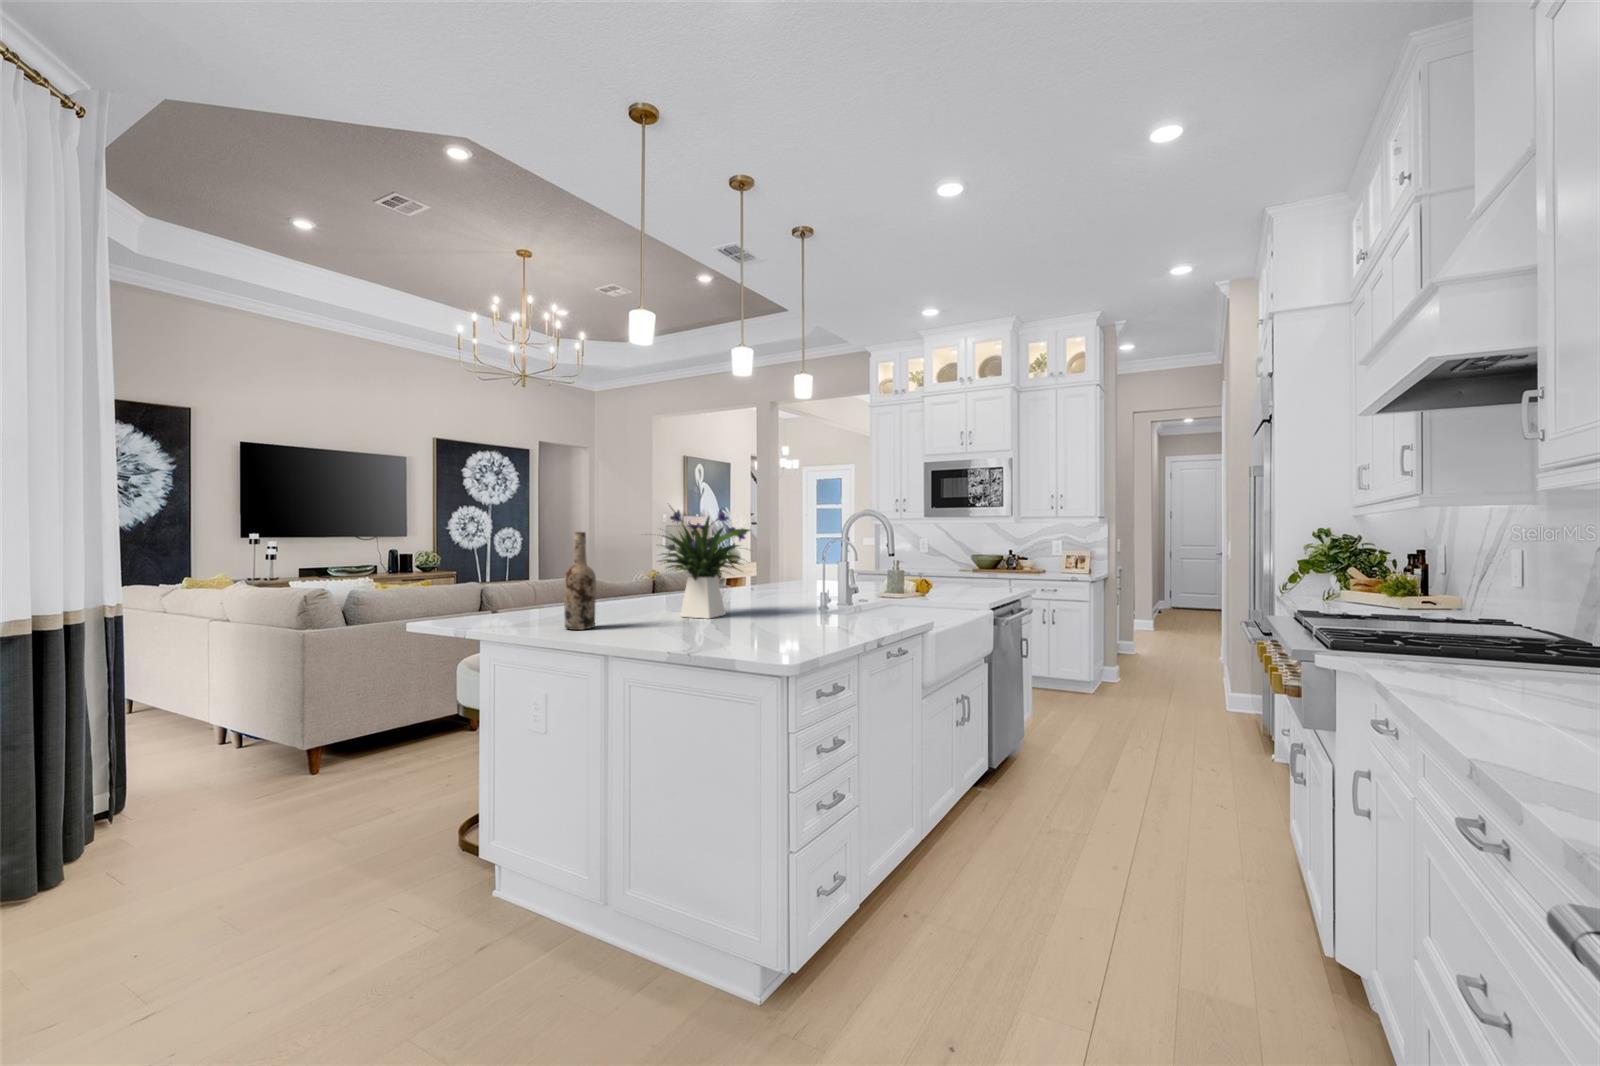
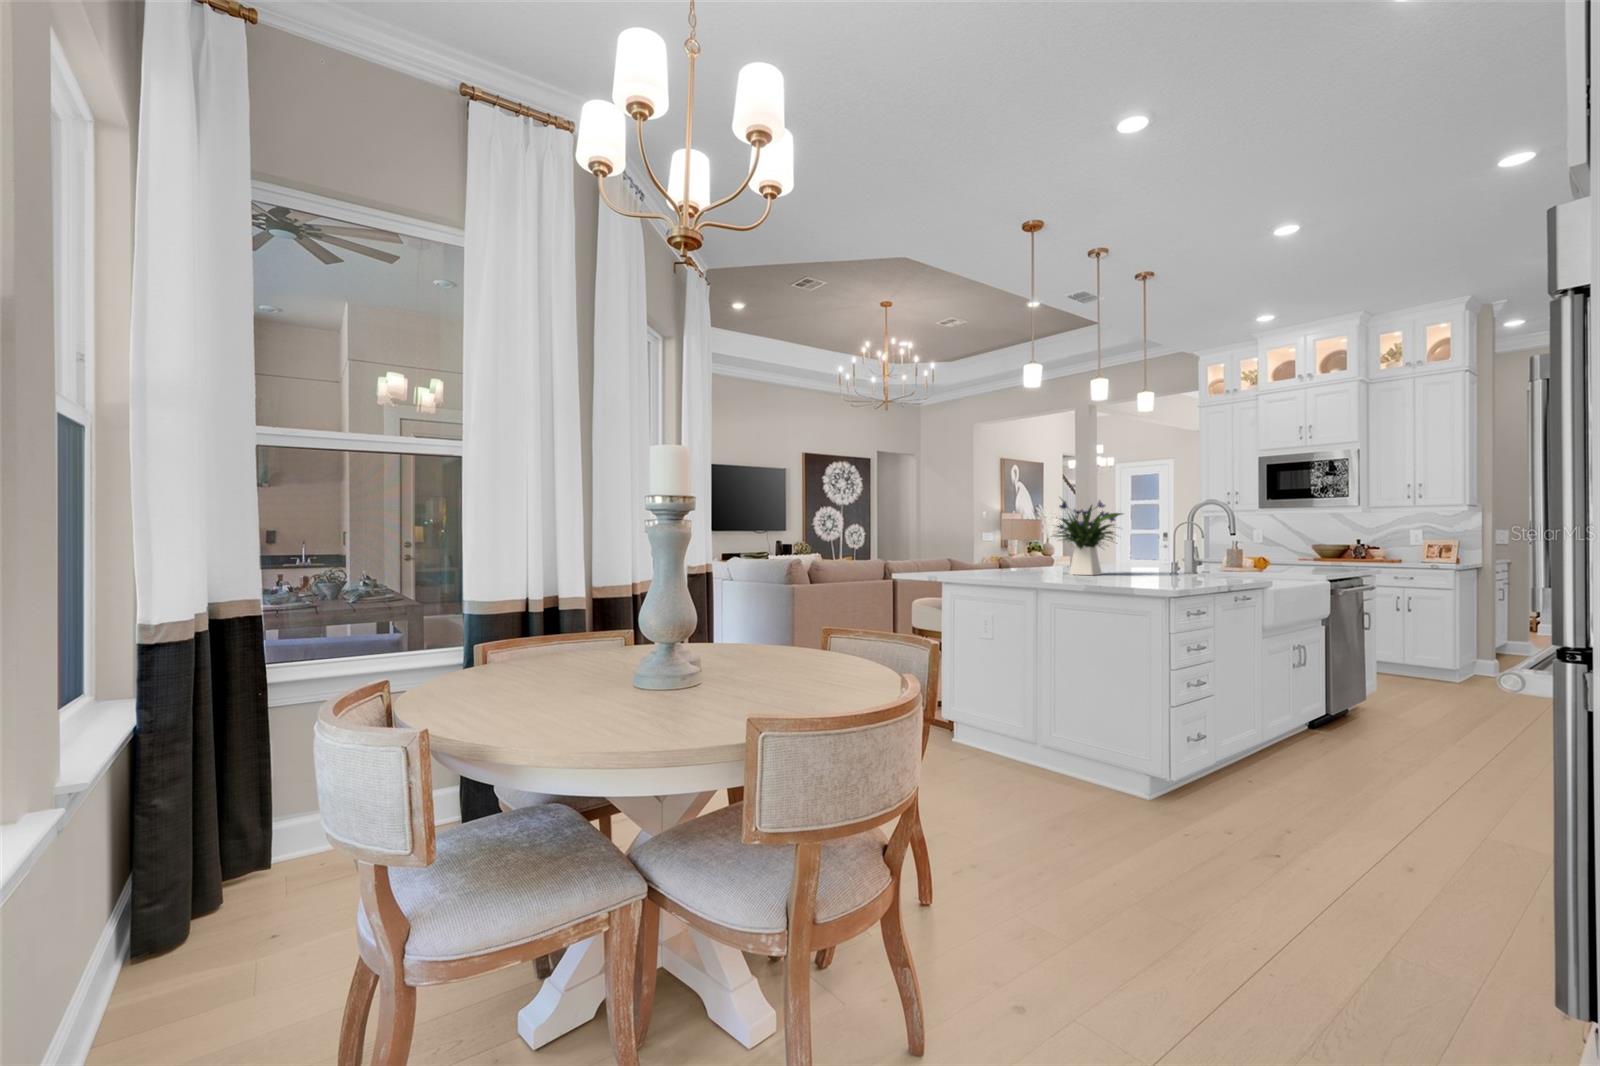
wine bottle: present [564,532,596,630] -> none [999,515,1019,577]

